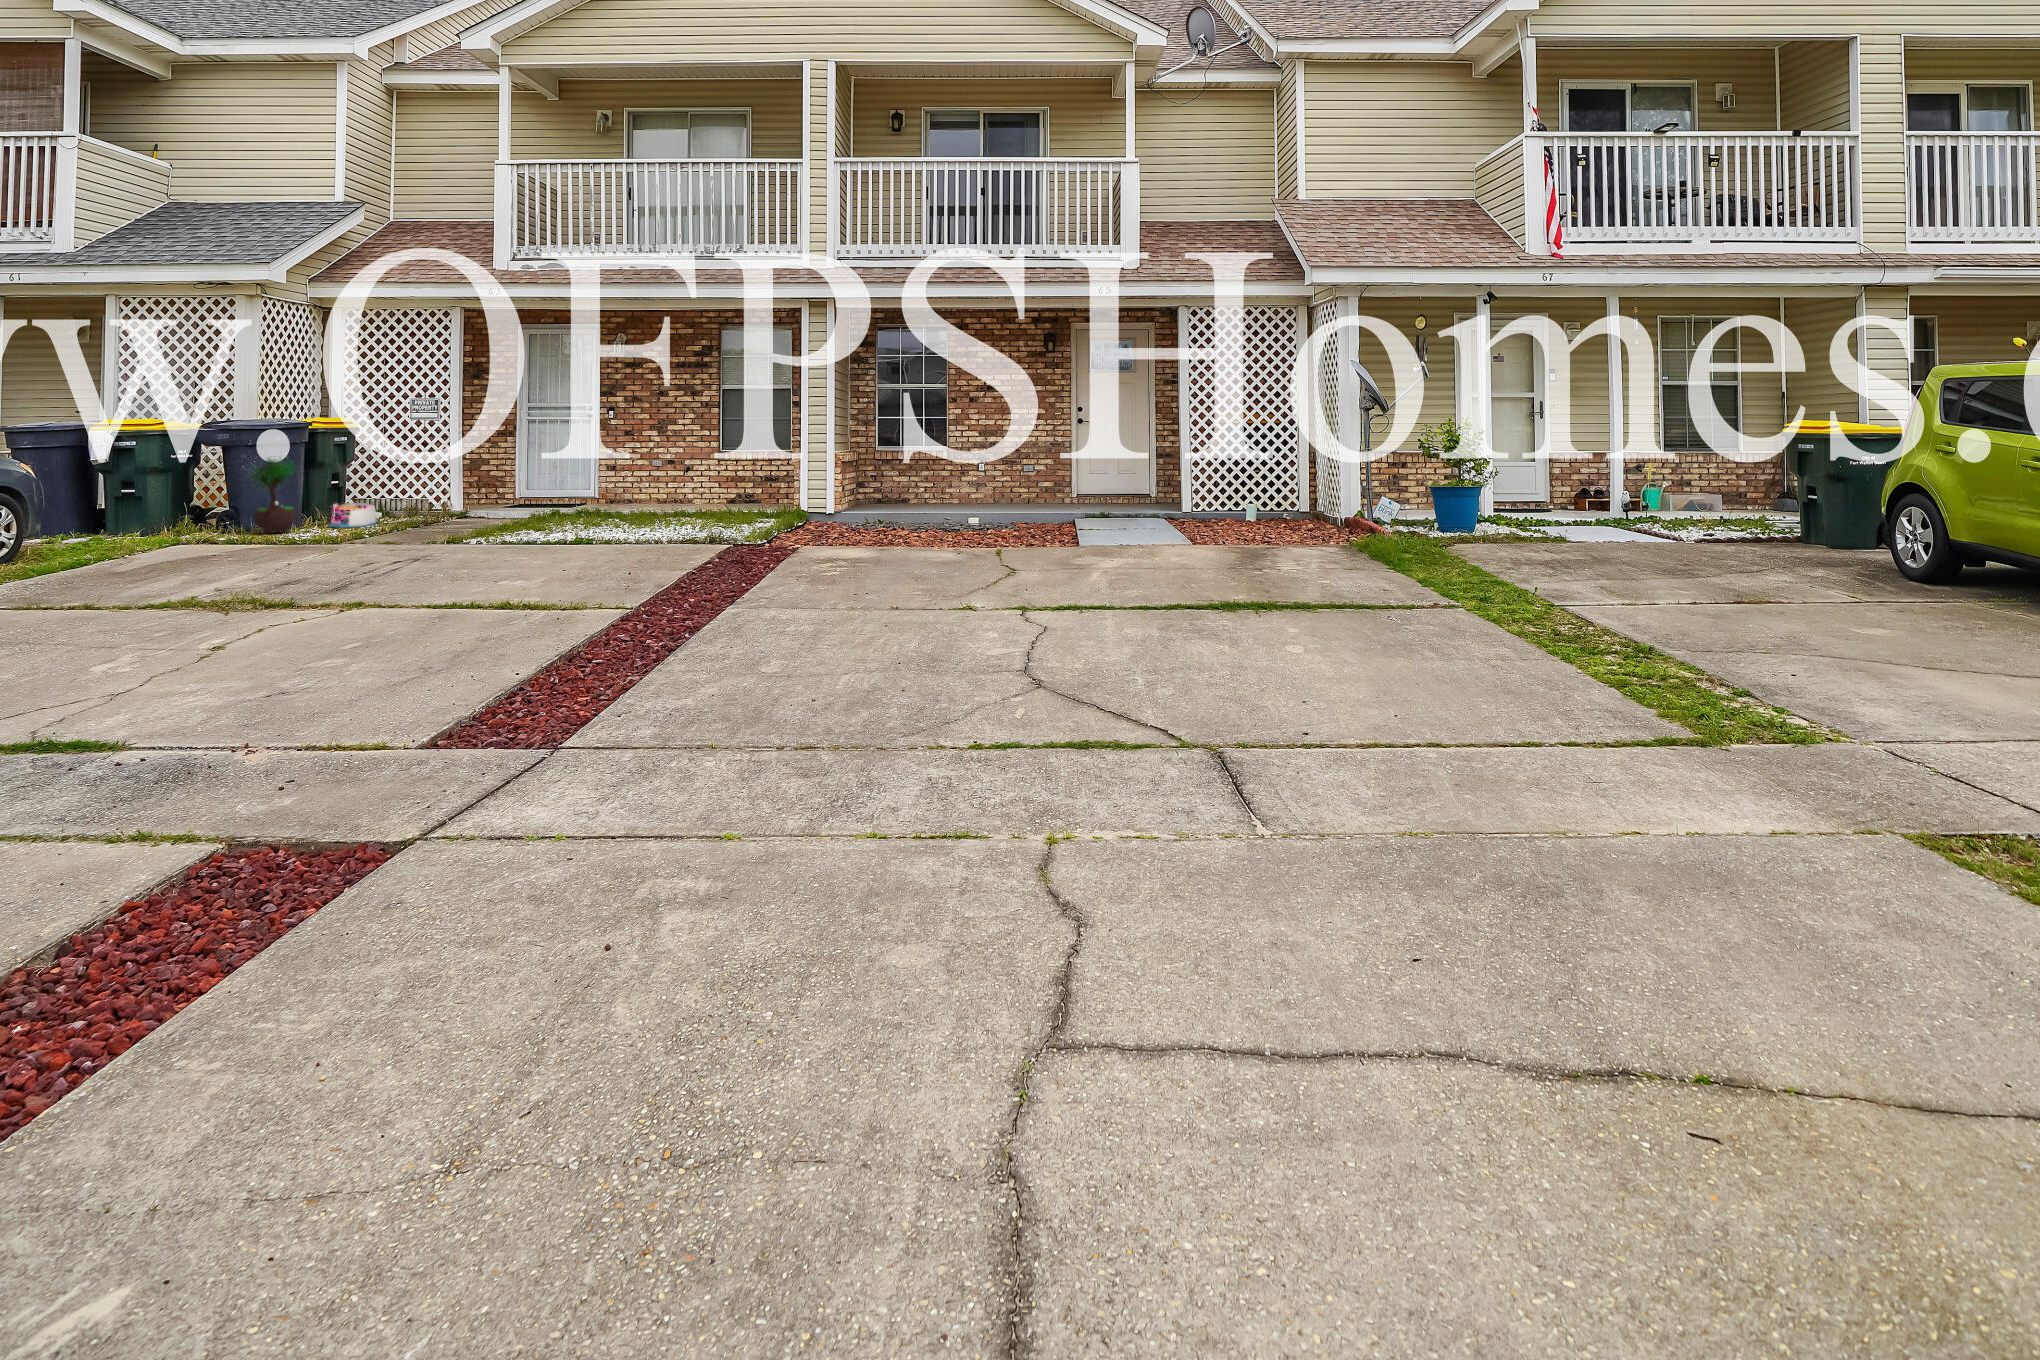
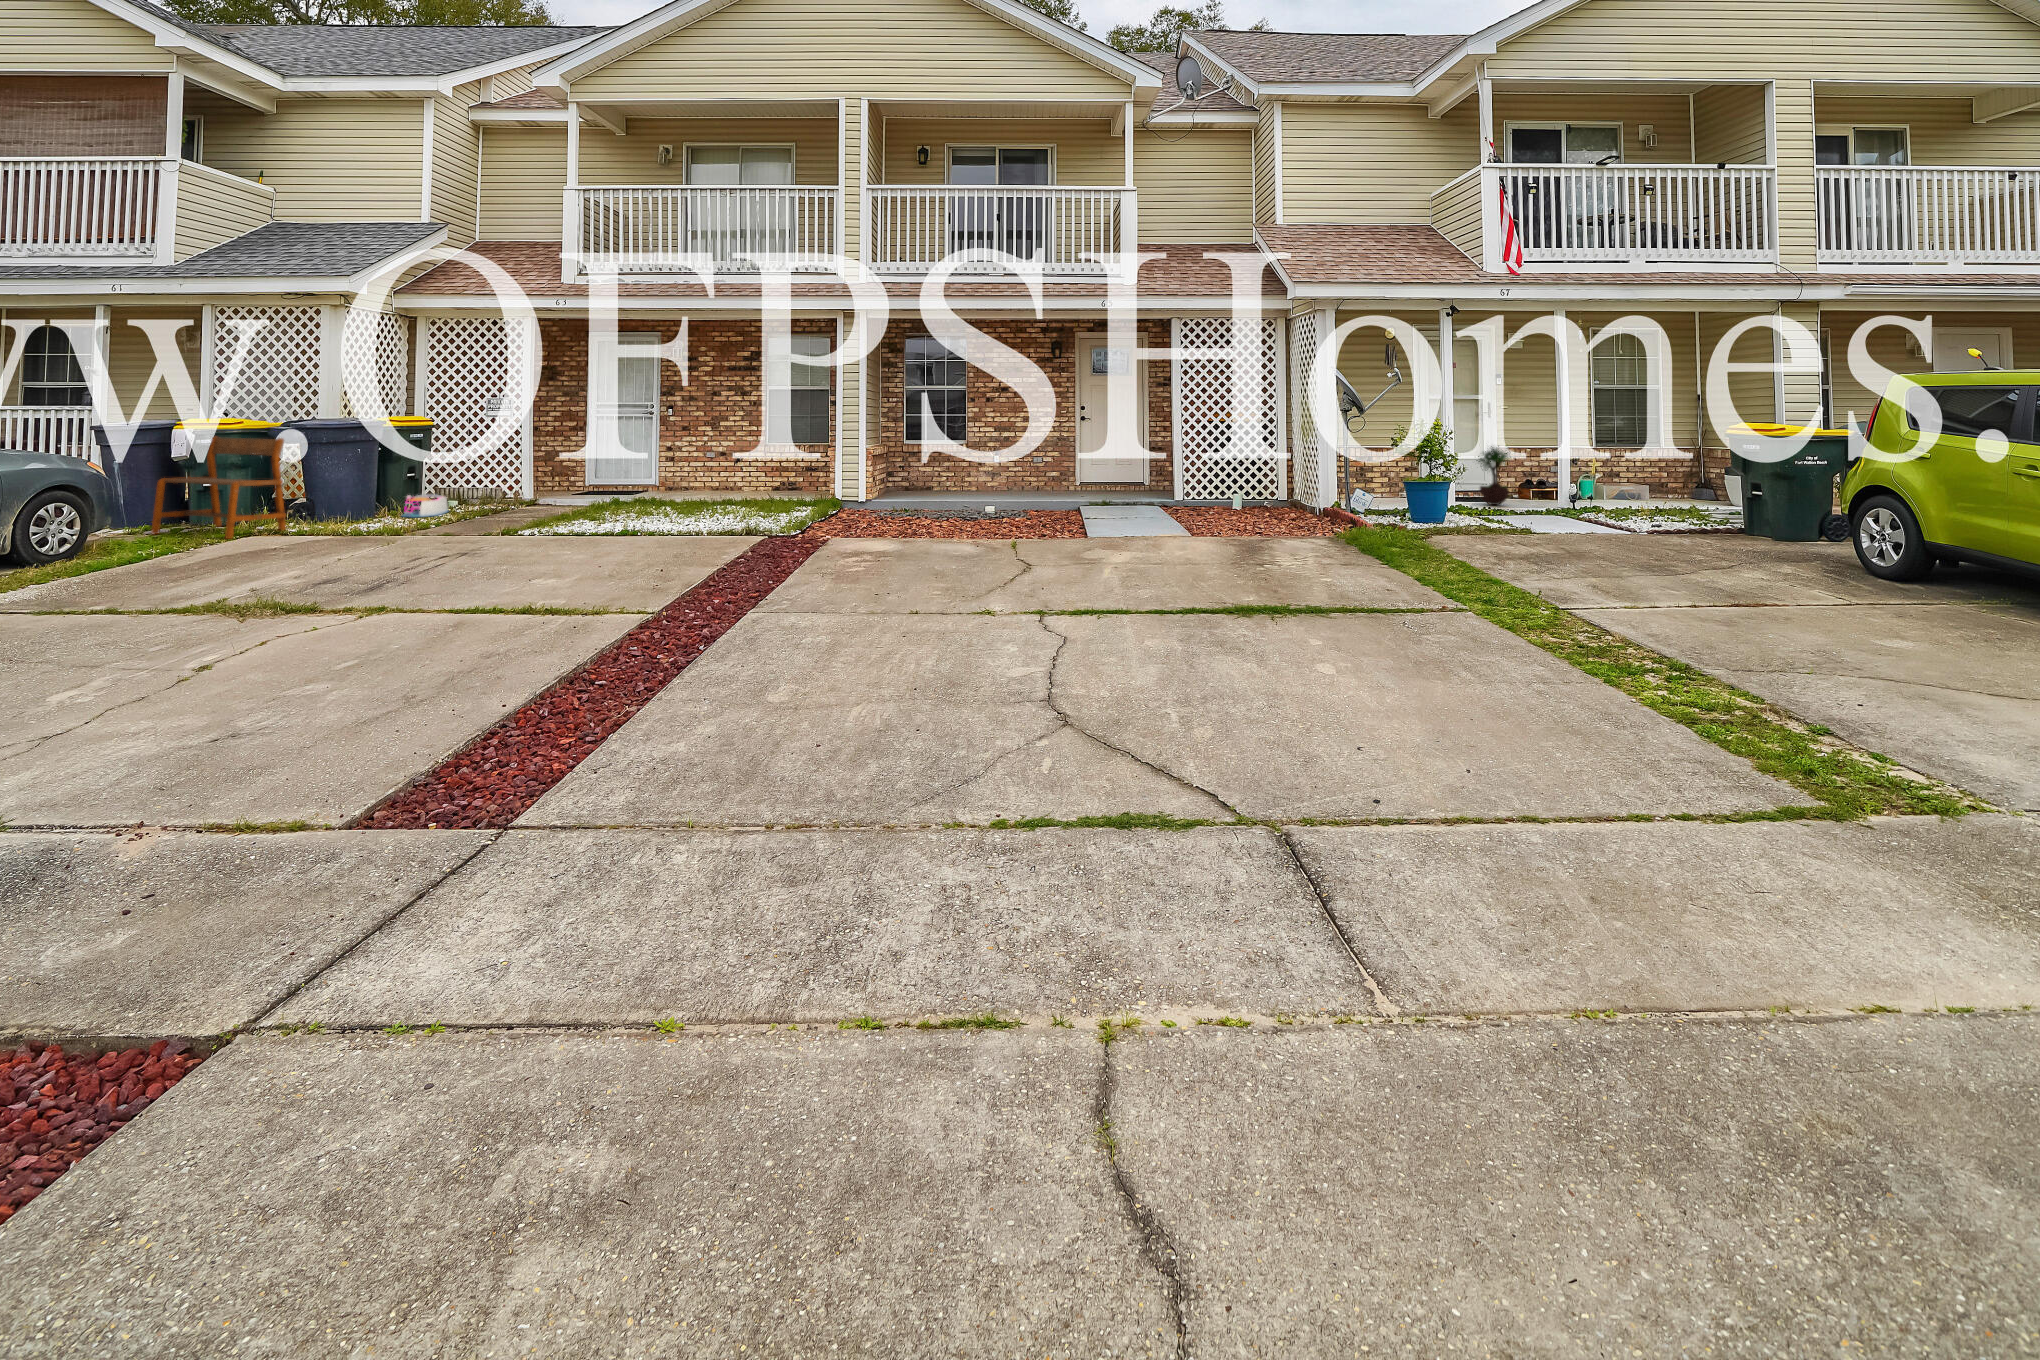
bench: none [69,438,211,547] -> present [151,436,286,539]
potted tree: present [248,457,295,533] -> present [1476,446,1511,505]

